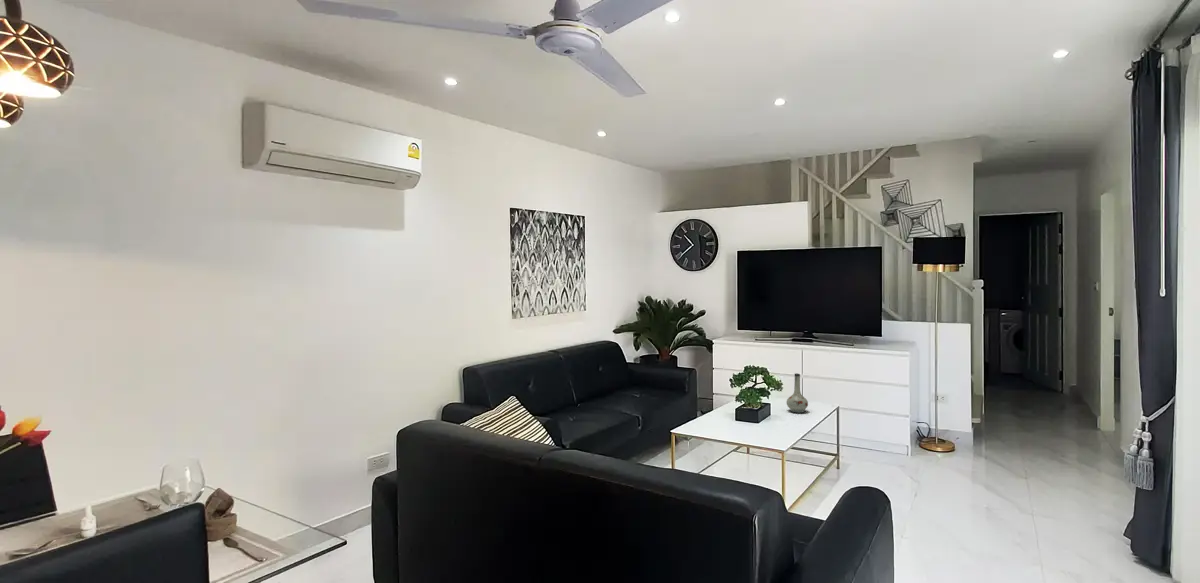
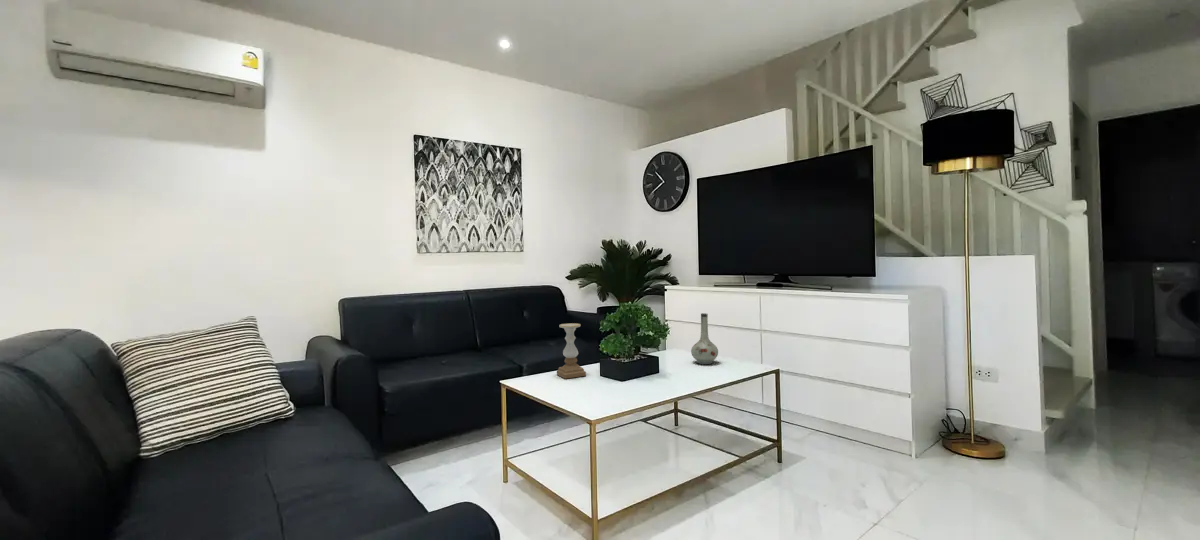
candle holder: none [703,386,728,430] -> present [557,323,586,379]

